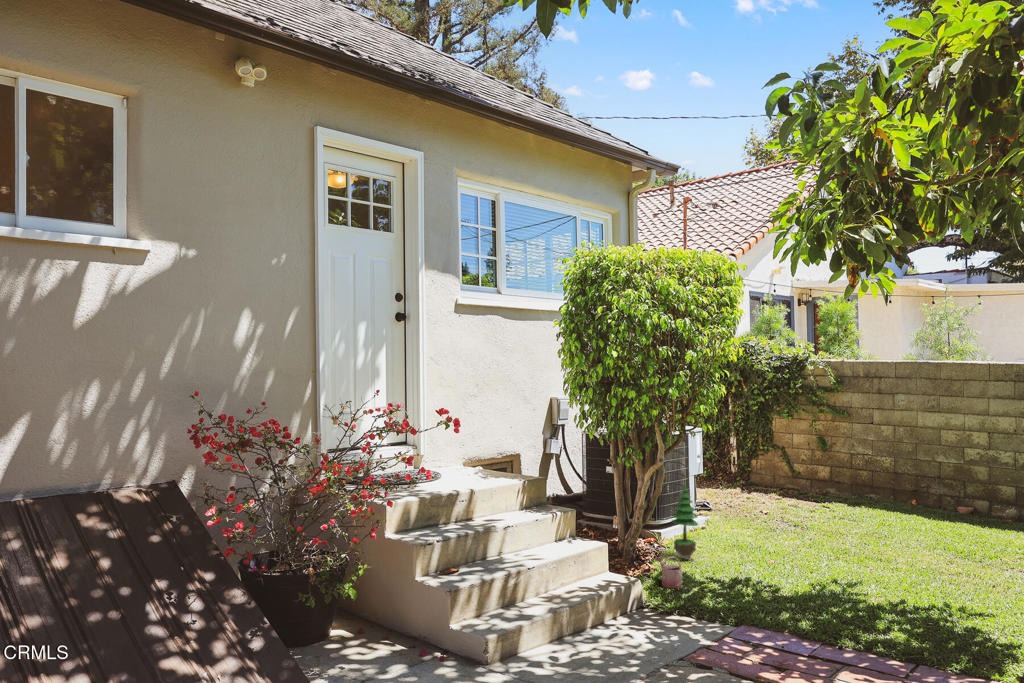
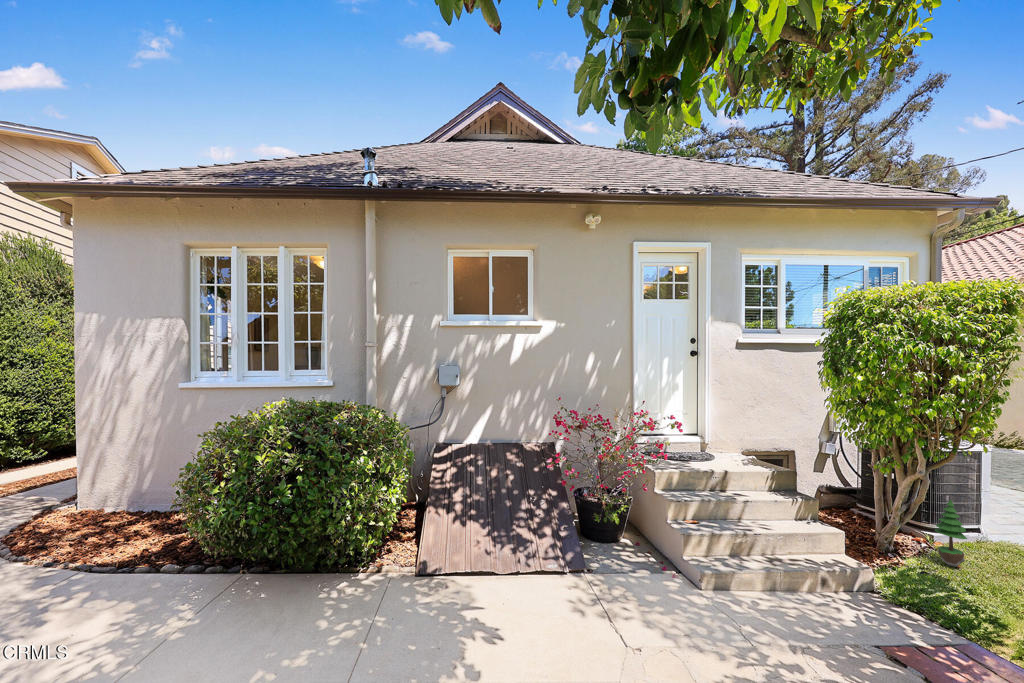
watering can: present [656,557,683,589] -> none [899,556,924,588]

